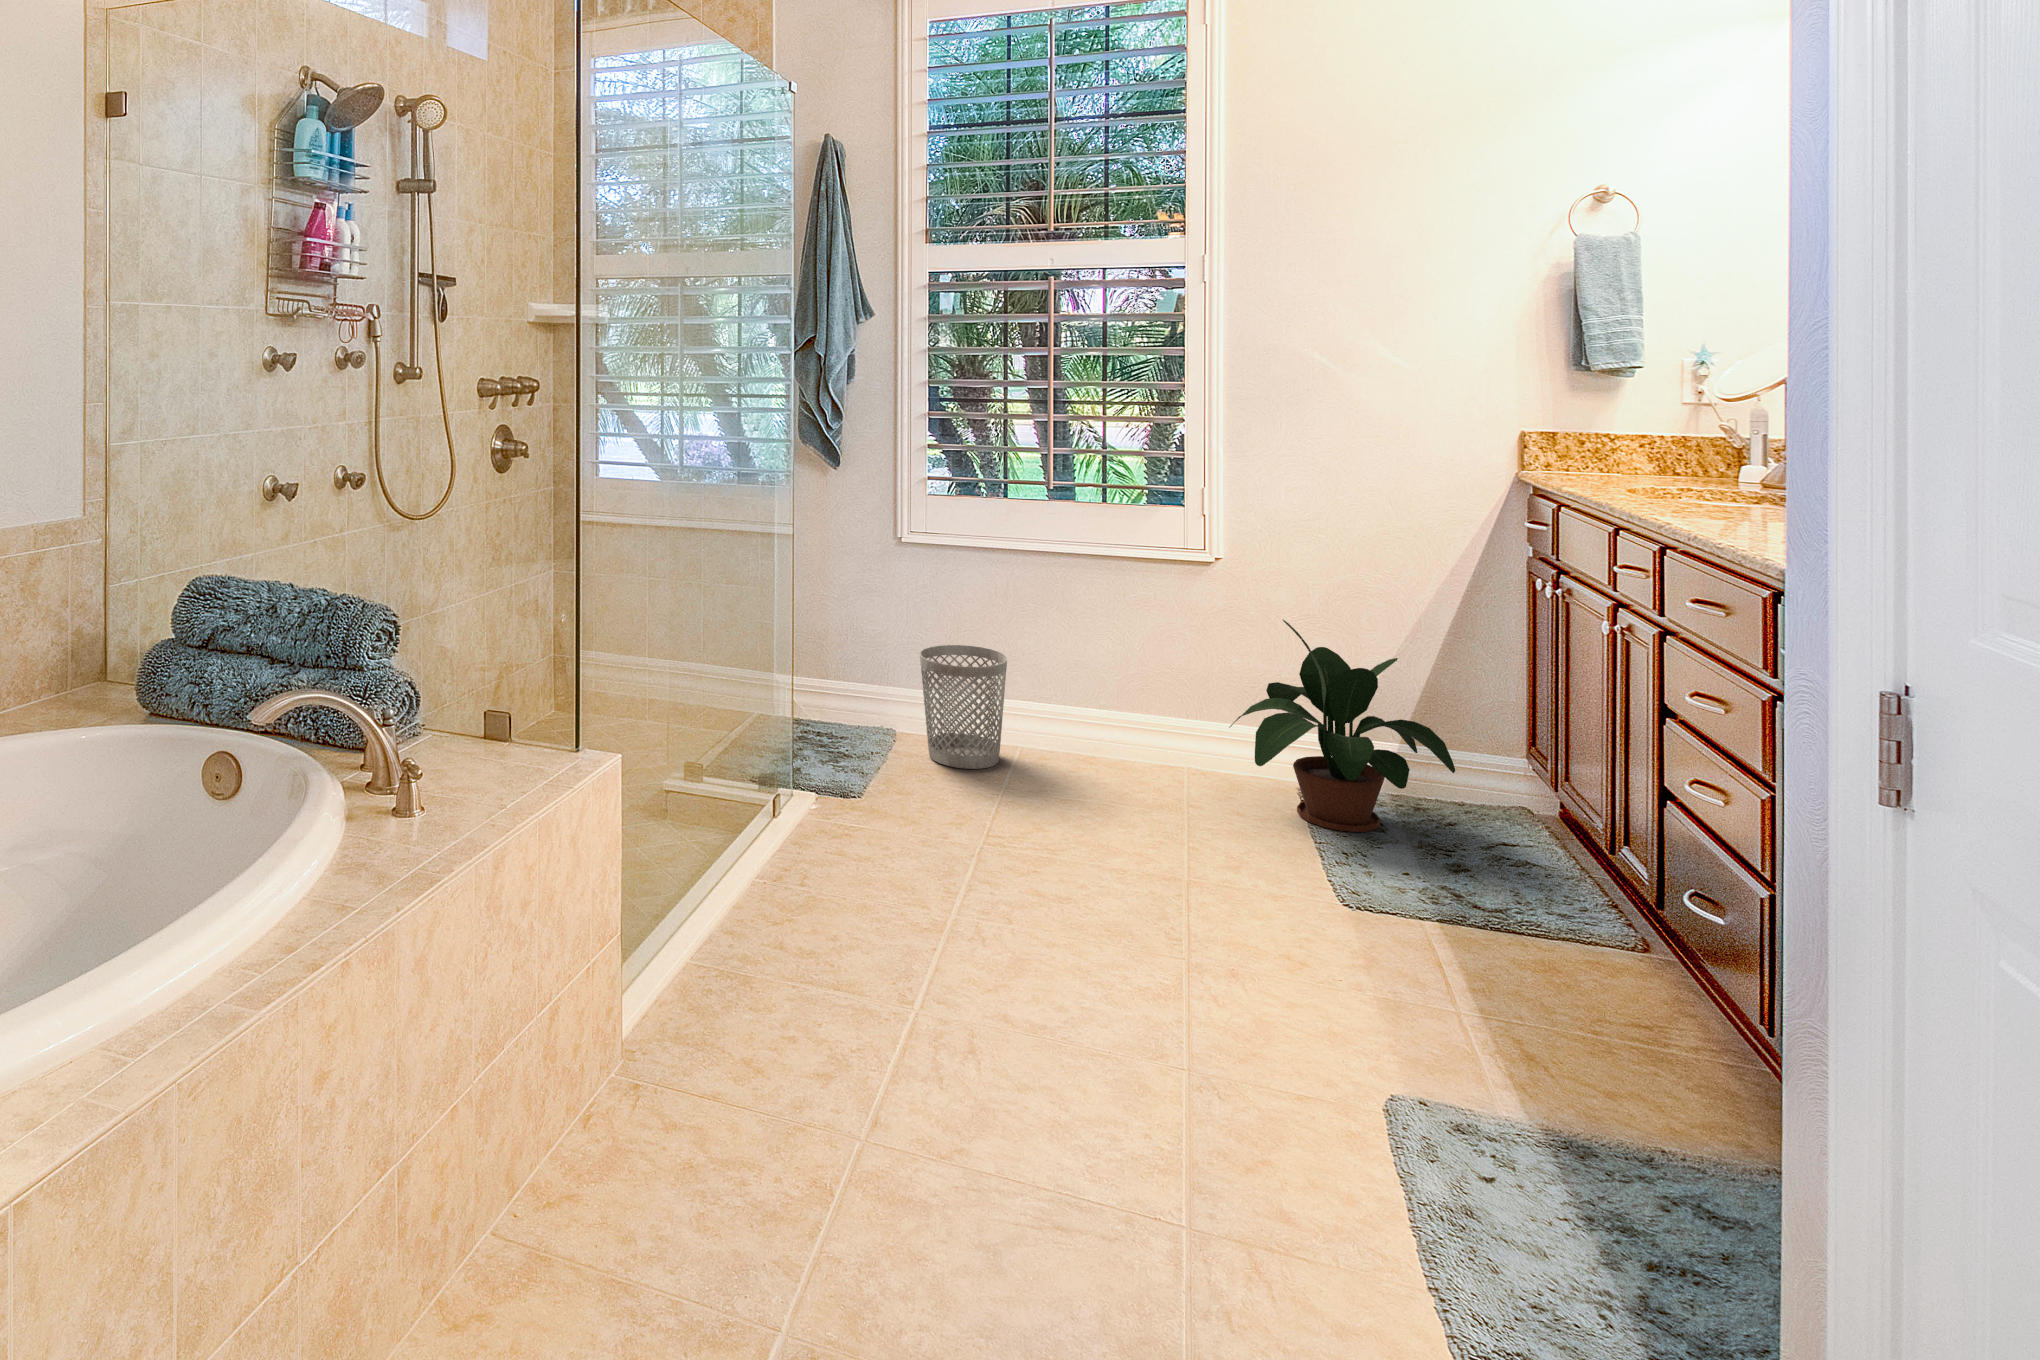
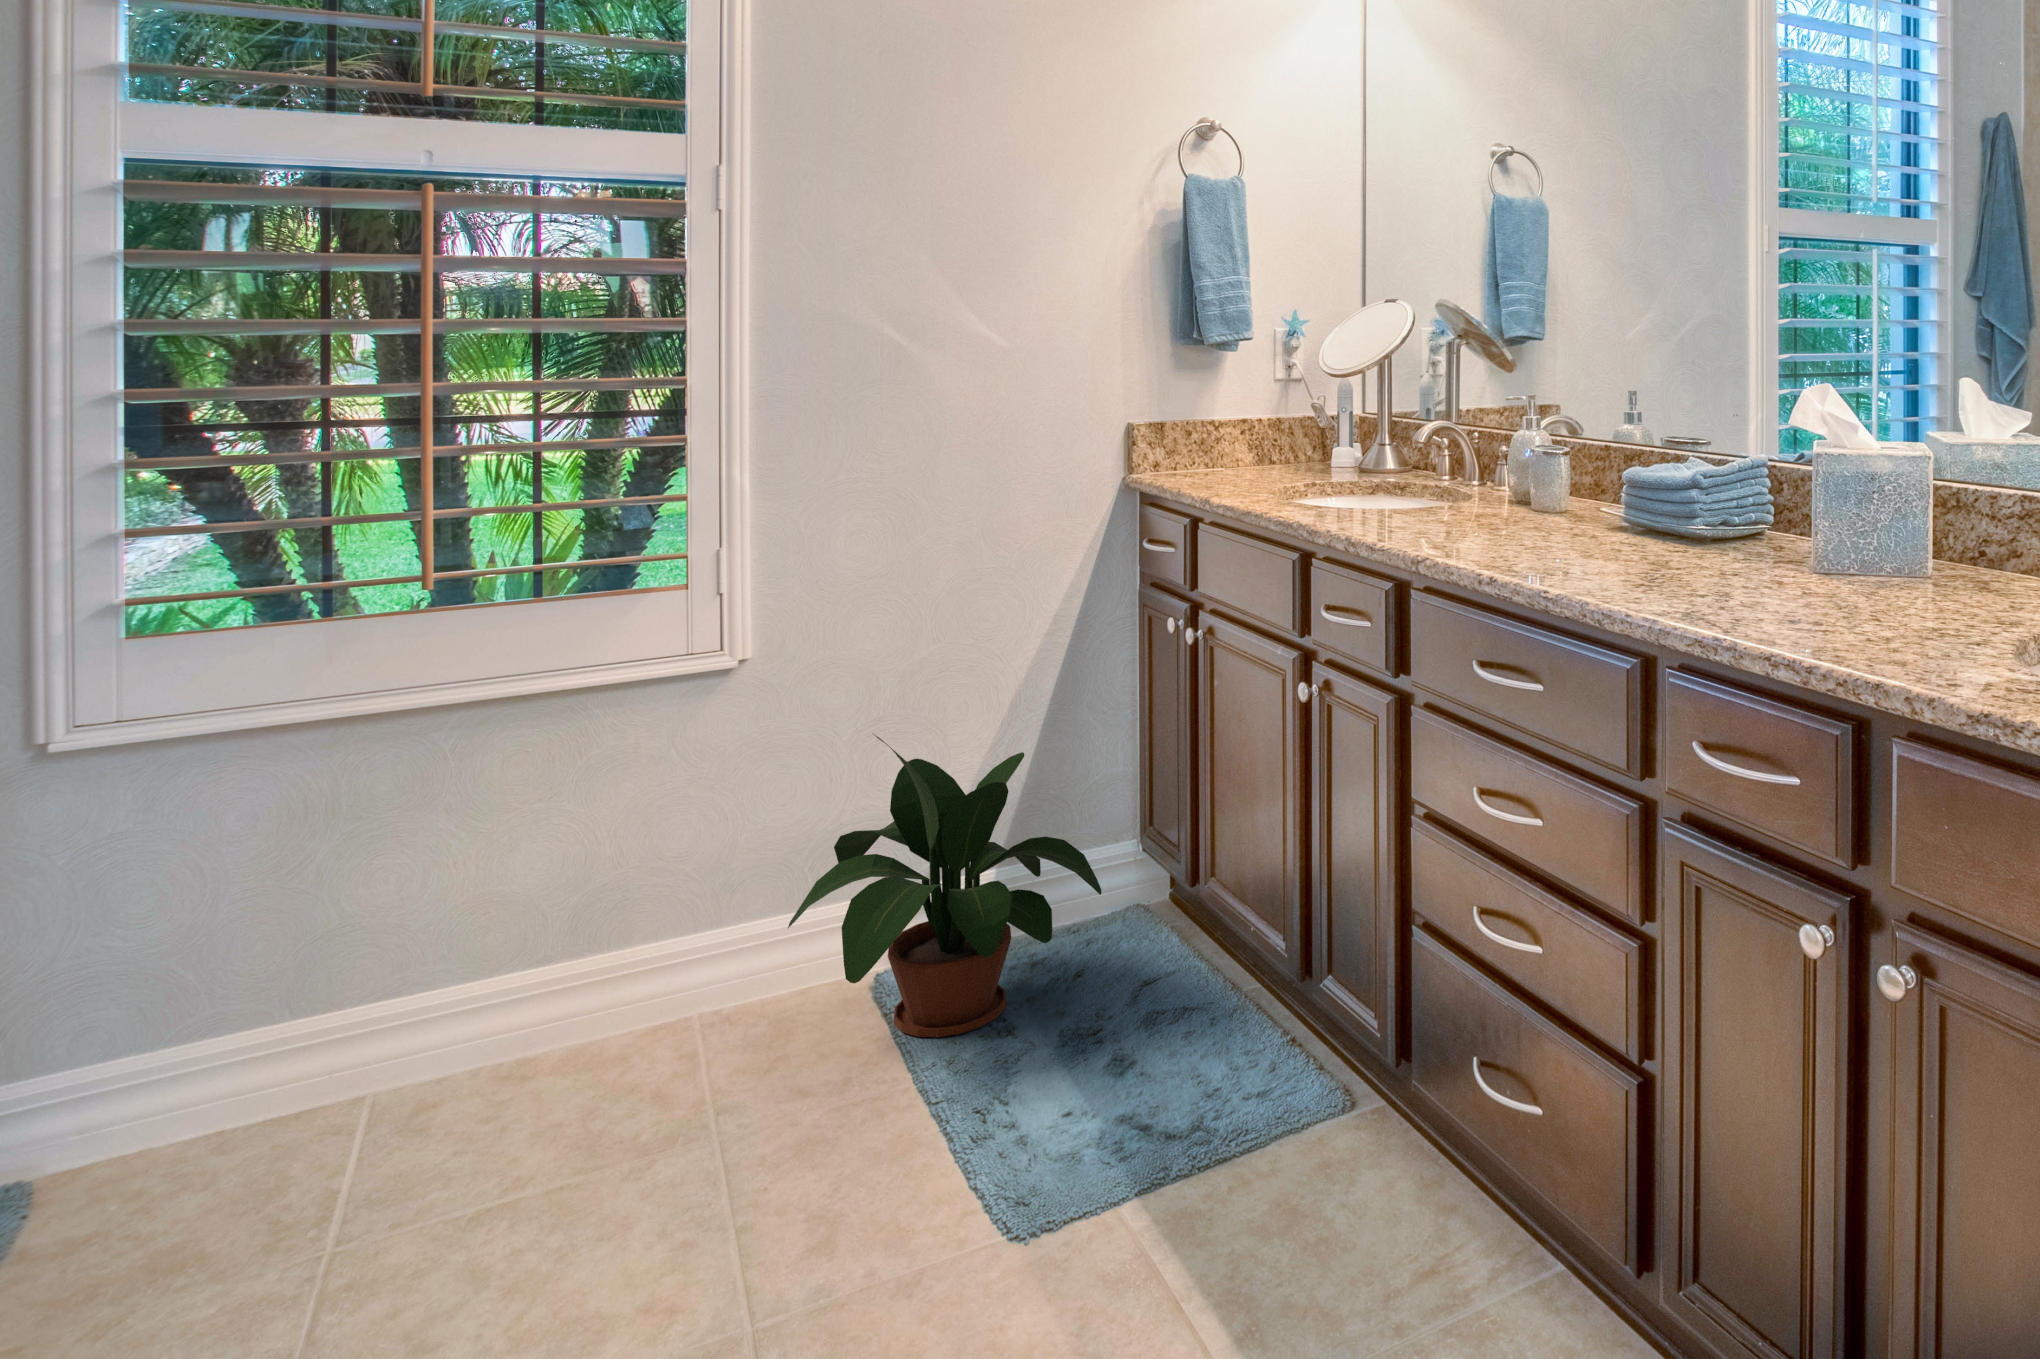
wastebasket: present [920,645,1007,769] -> none [103,920,341,1216]

